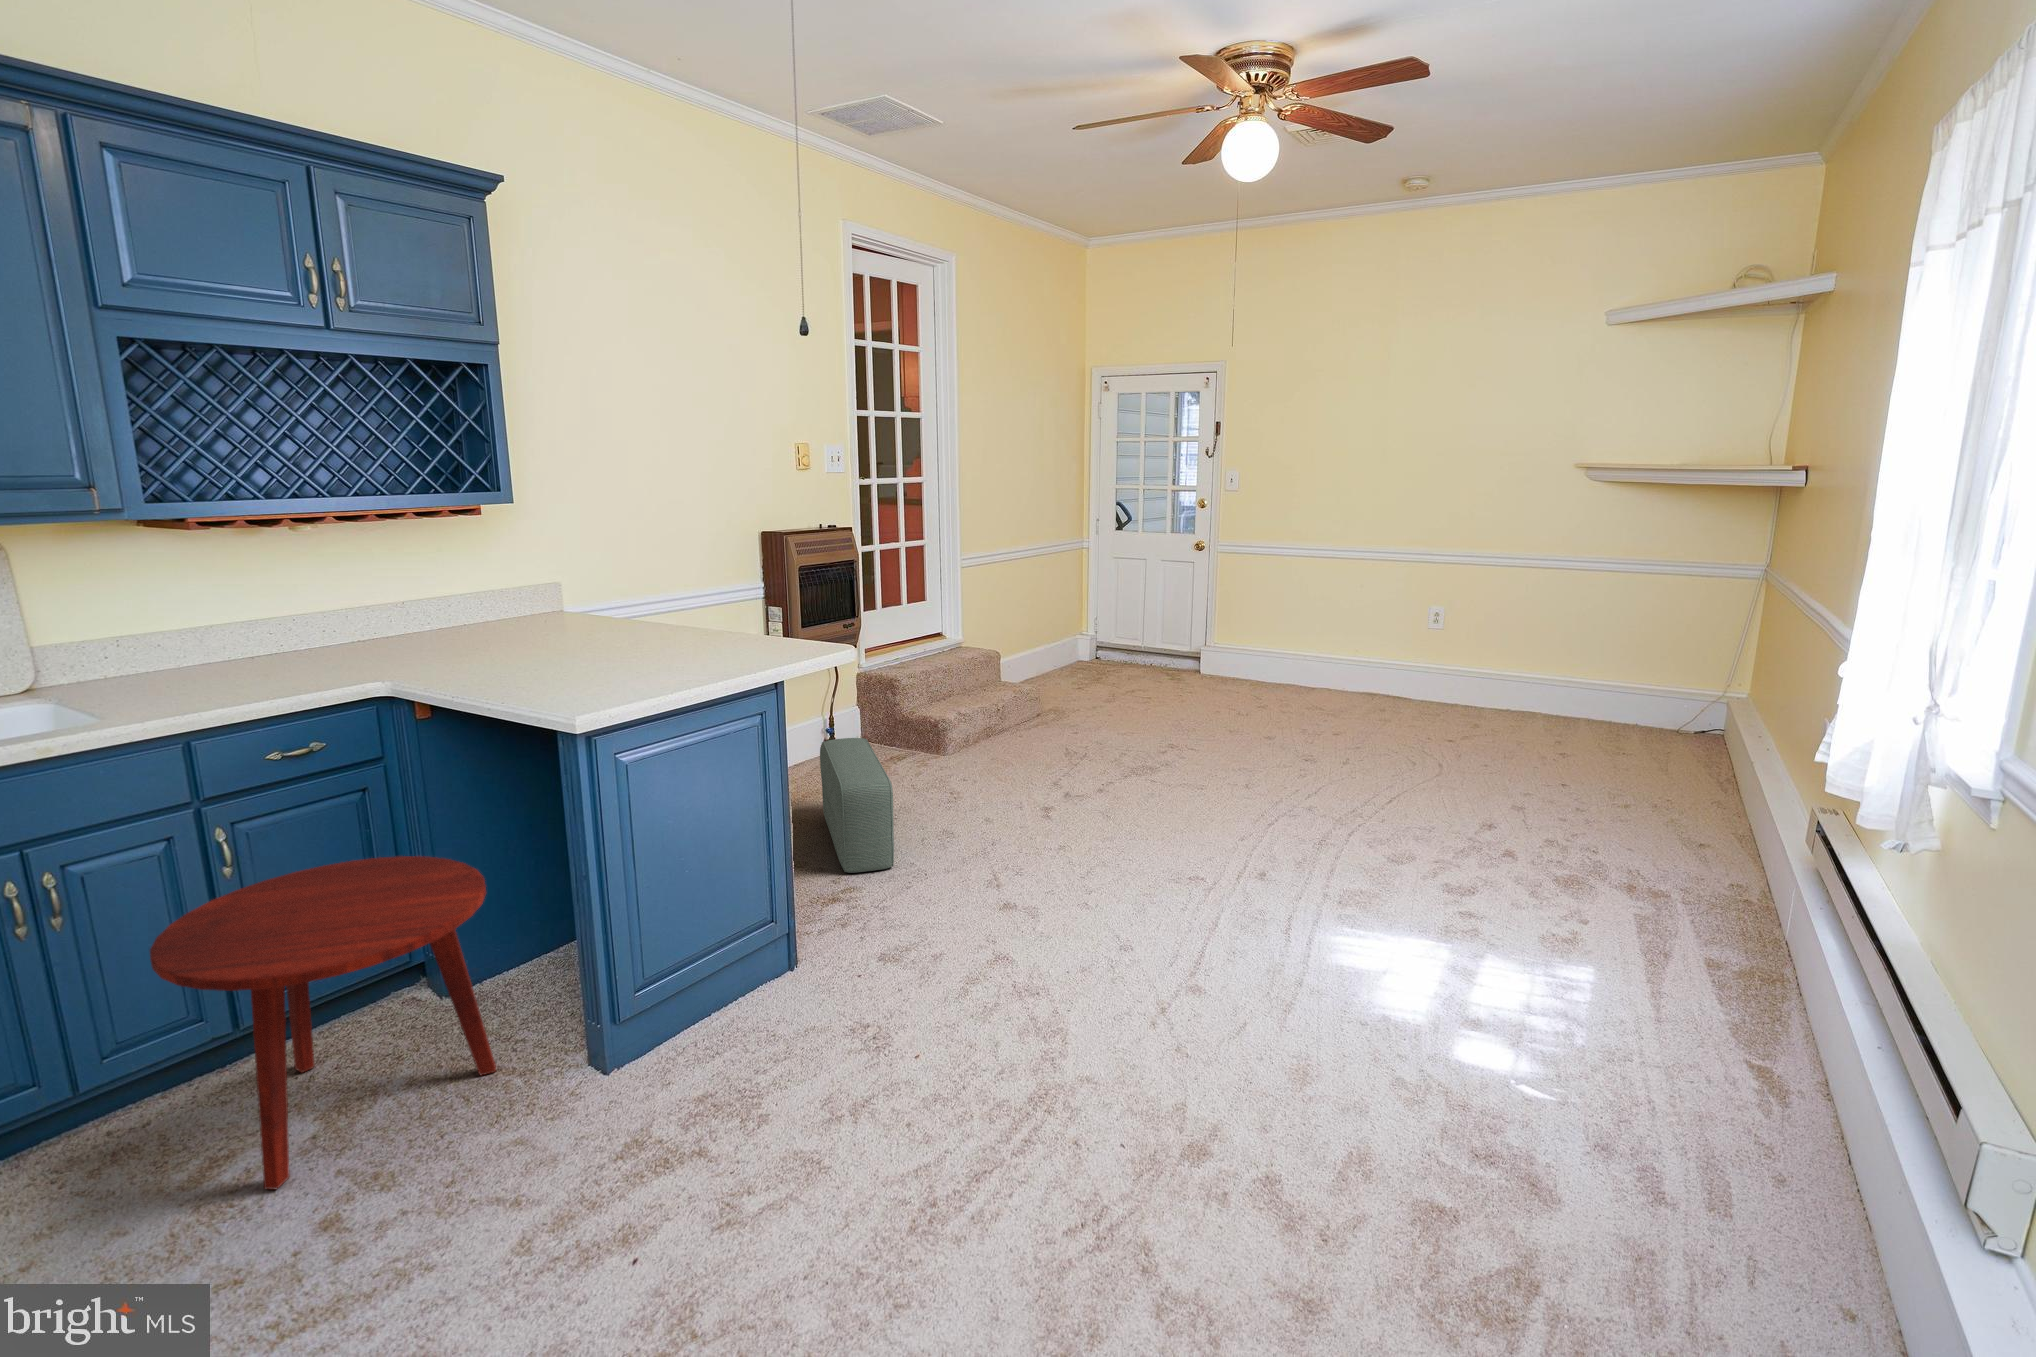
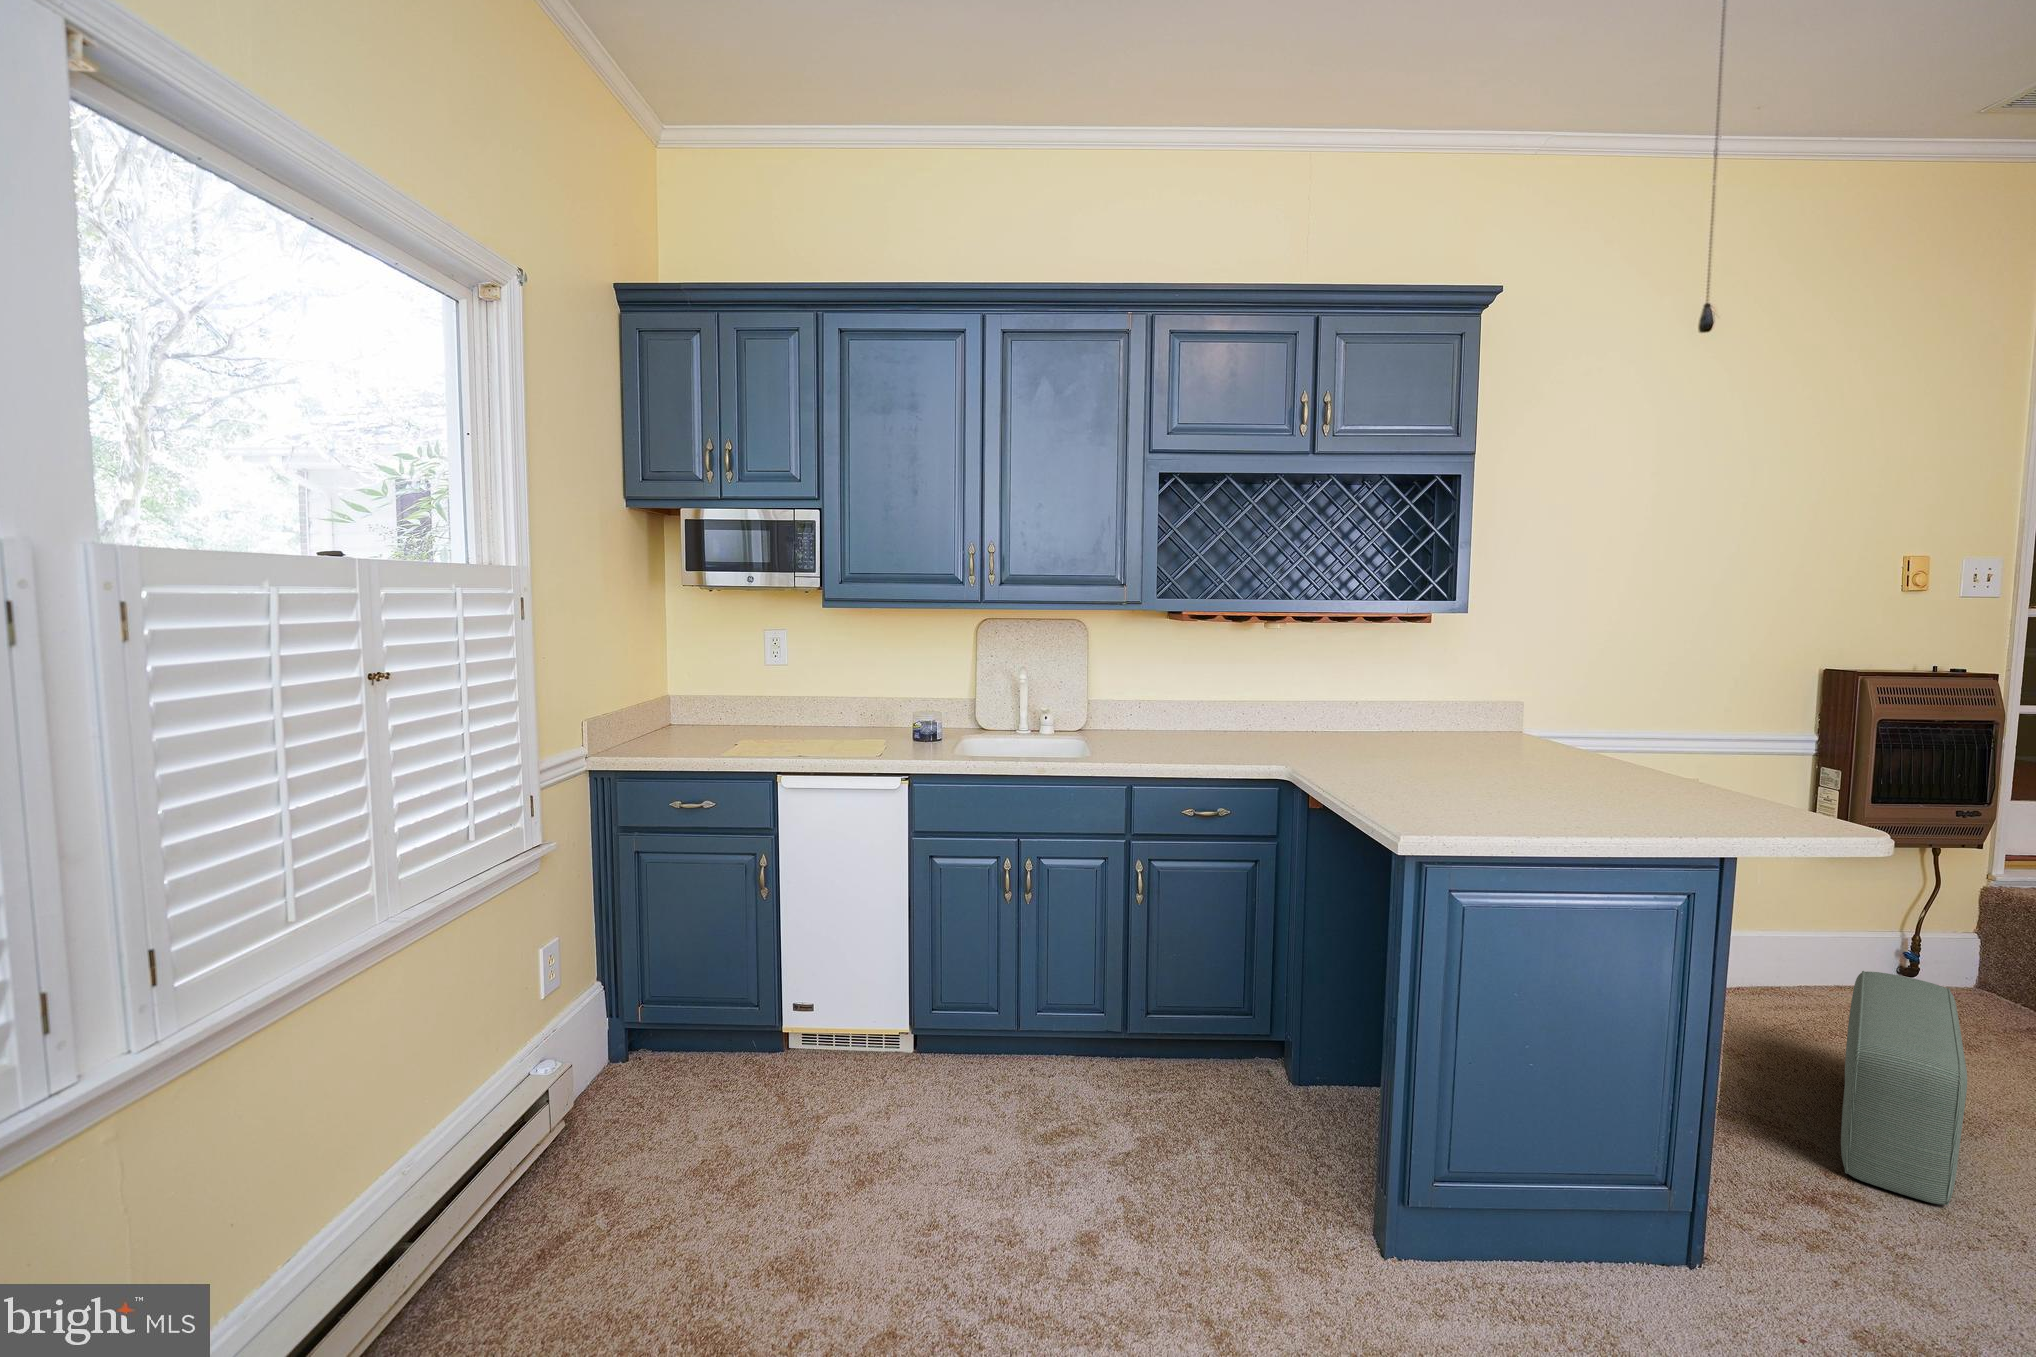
side table: present [150,856,496,1189] -> none [1054,916,1310,1184]

